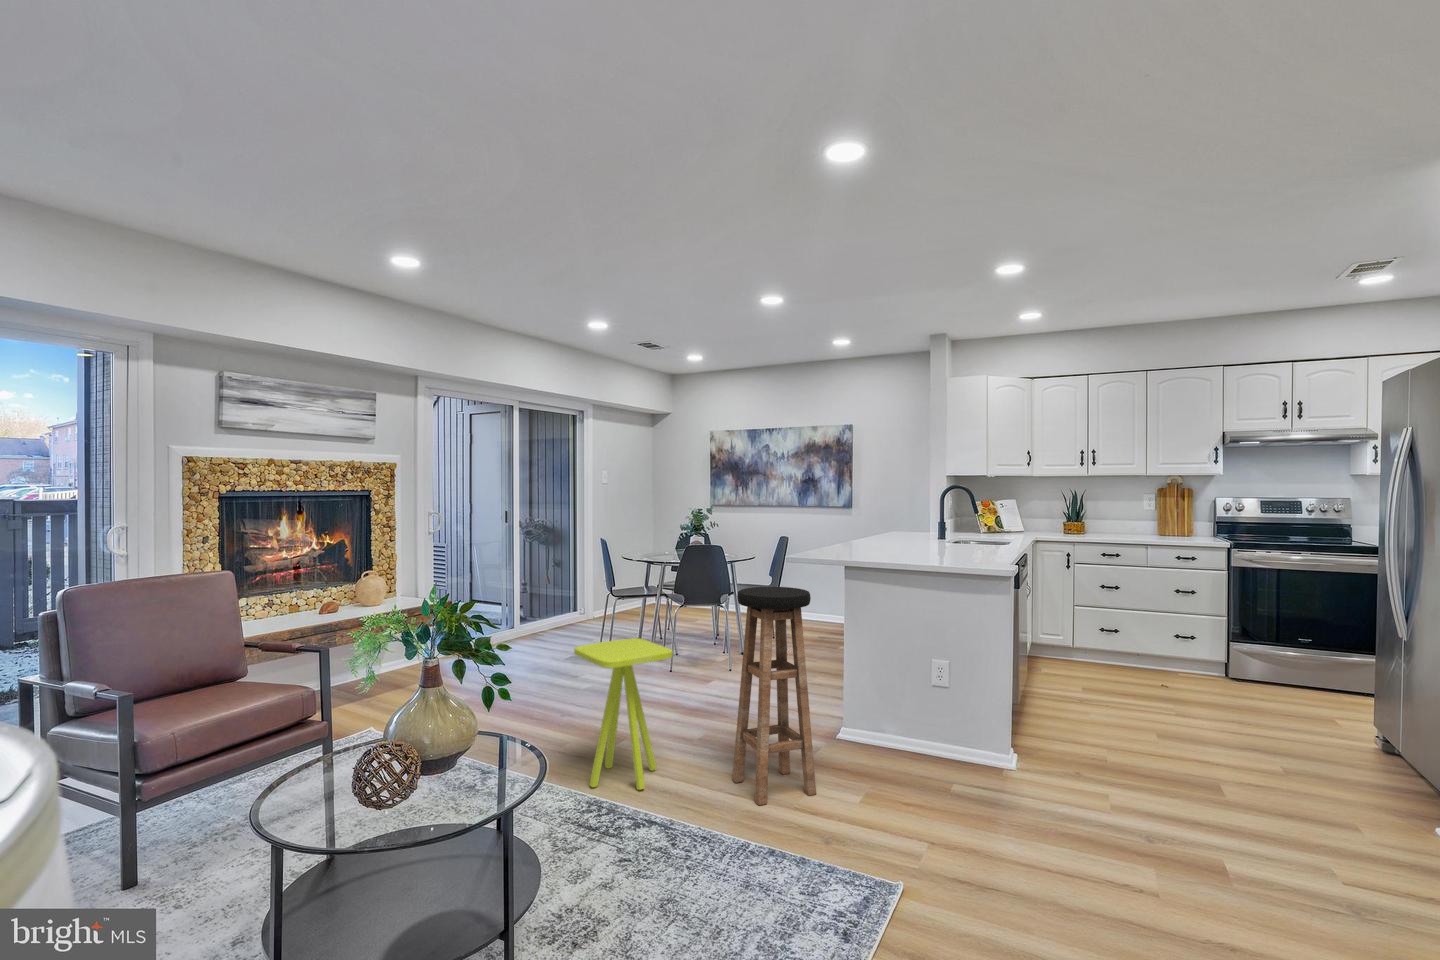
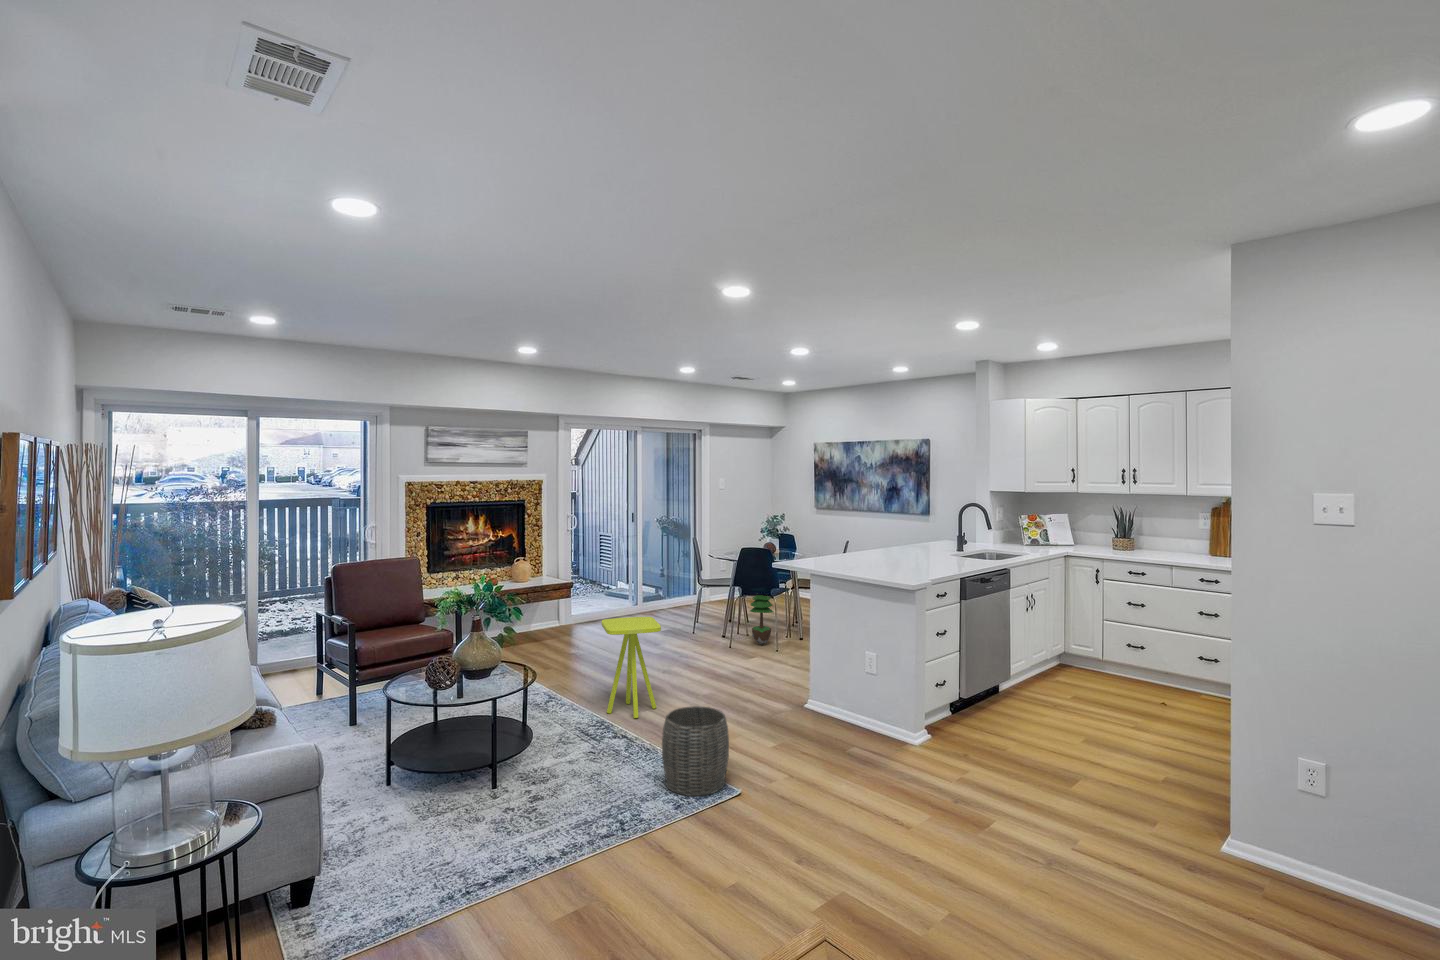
potted tree: none [691,579,722,666] -> present [750,595,773,645]
bar stool: present [732,587,816,805] -> none [697,586,749,737]
woven basket: none [775,765,881,915] -> present [662,706,729,796]

